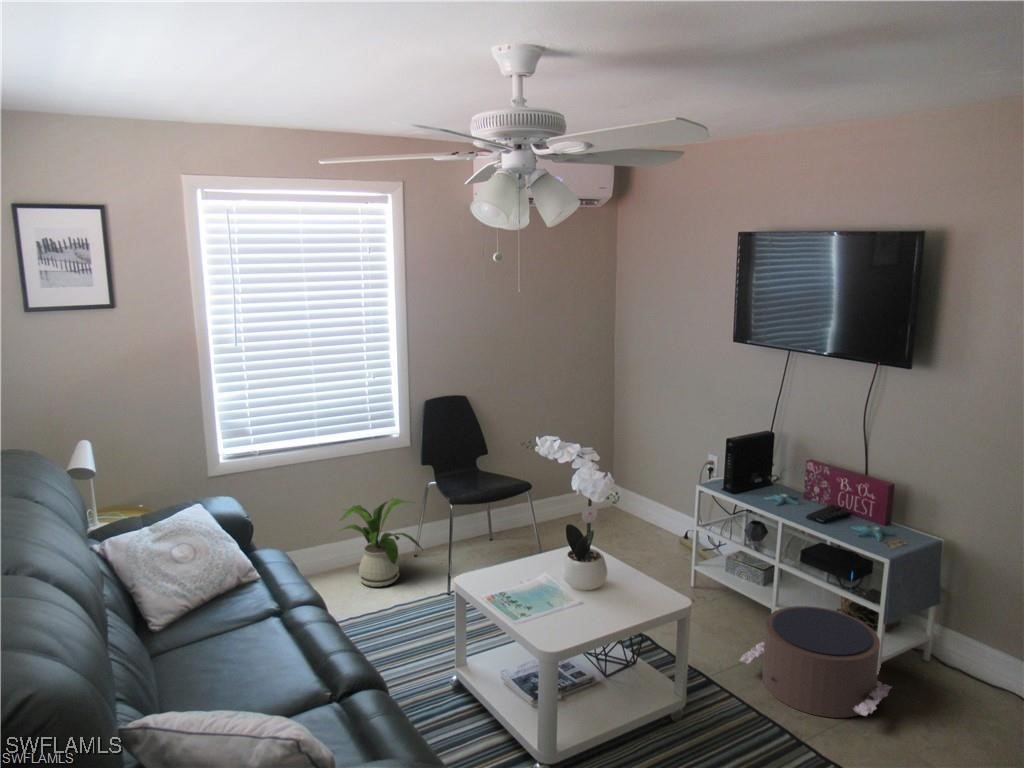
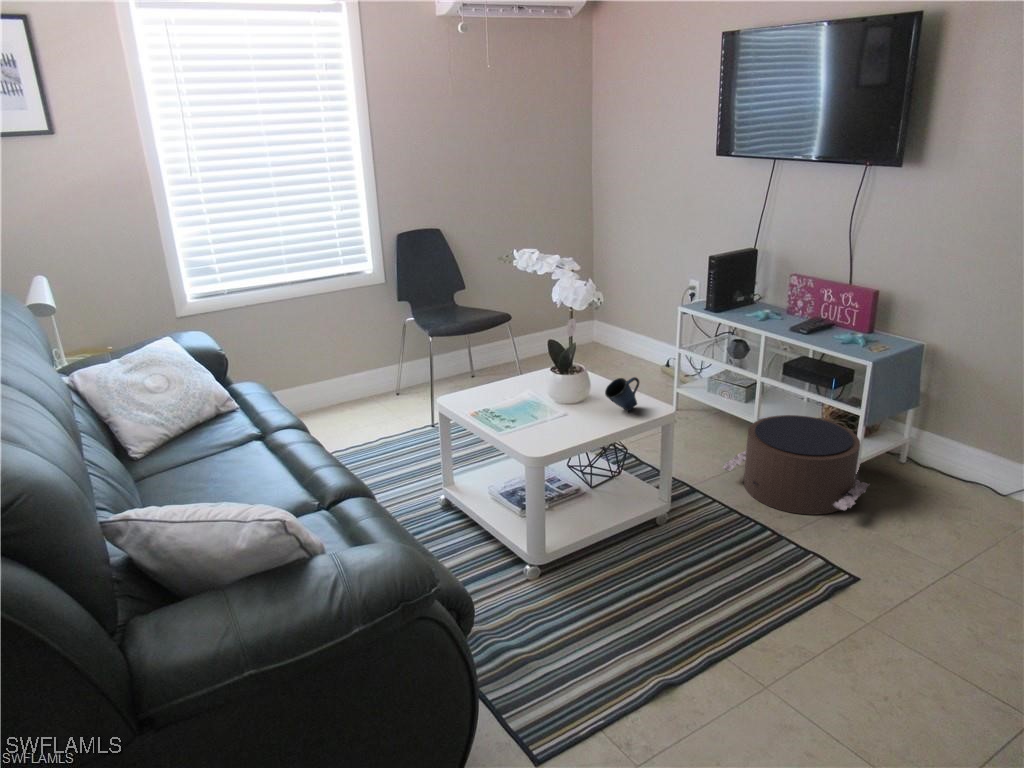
house plant: present [340,498,422,587] -> none [313,332,407,422]
mug: none [620,568,654,602] -> present [605,377,640,411]

